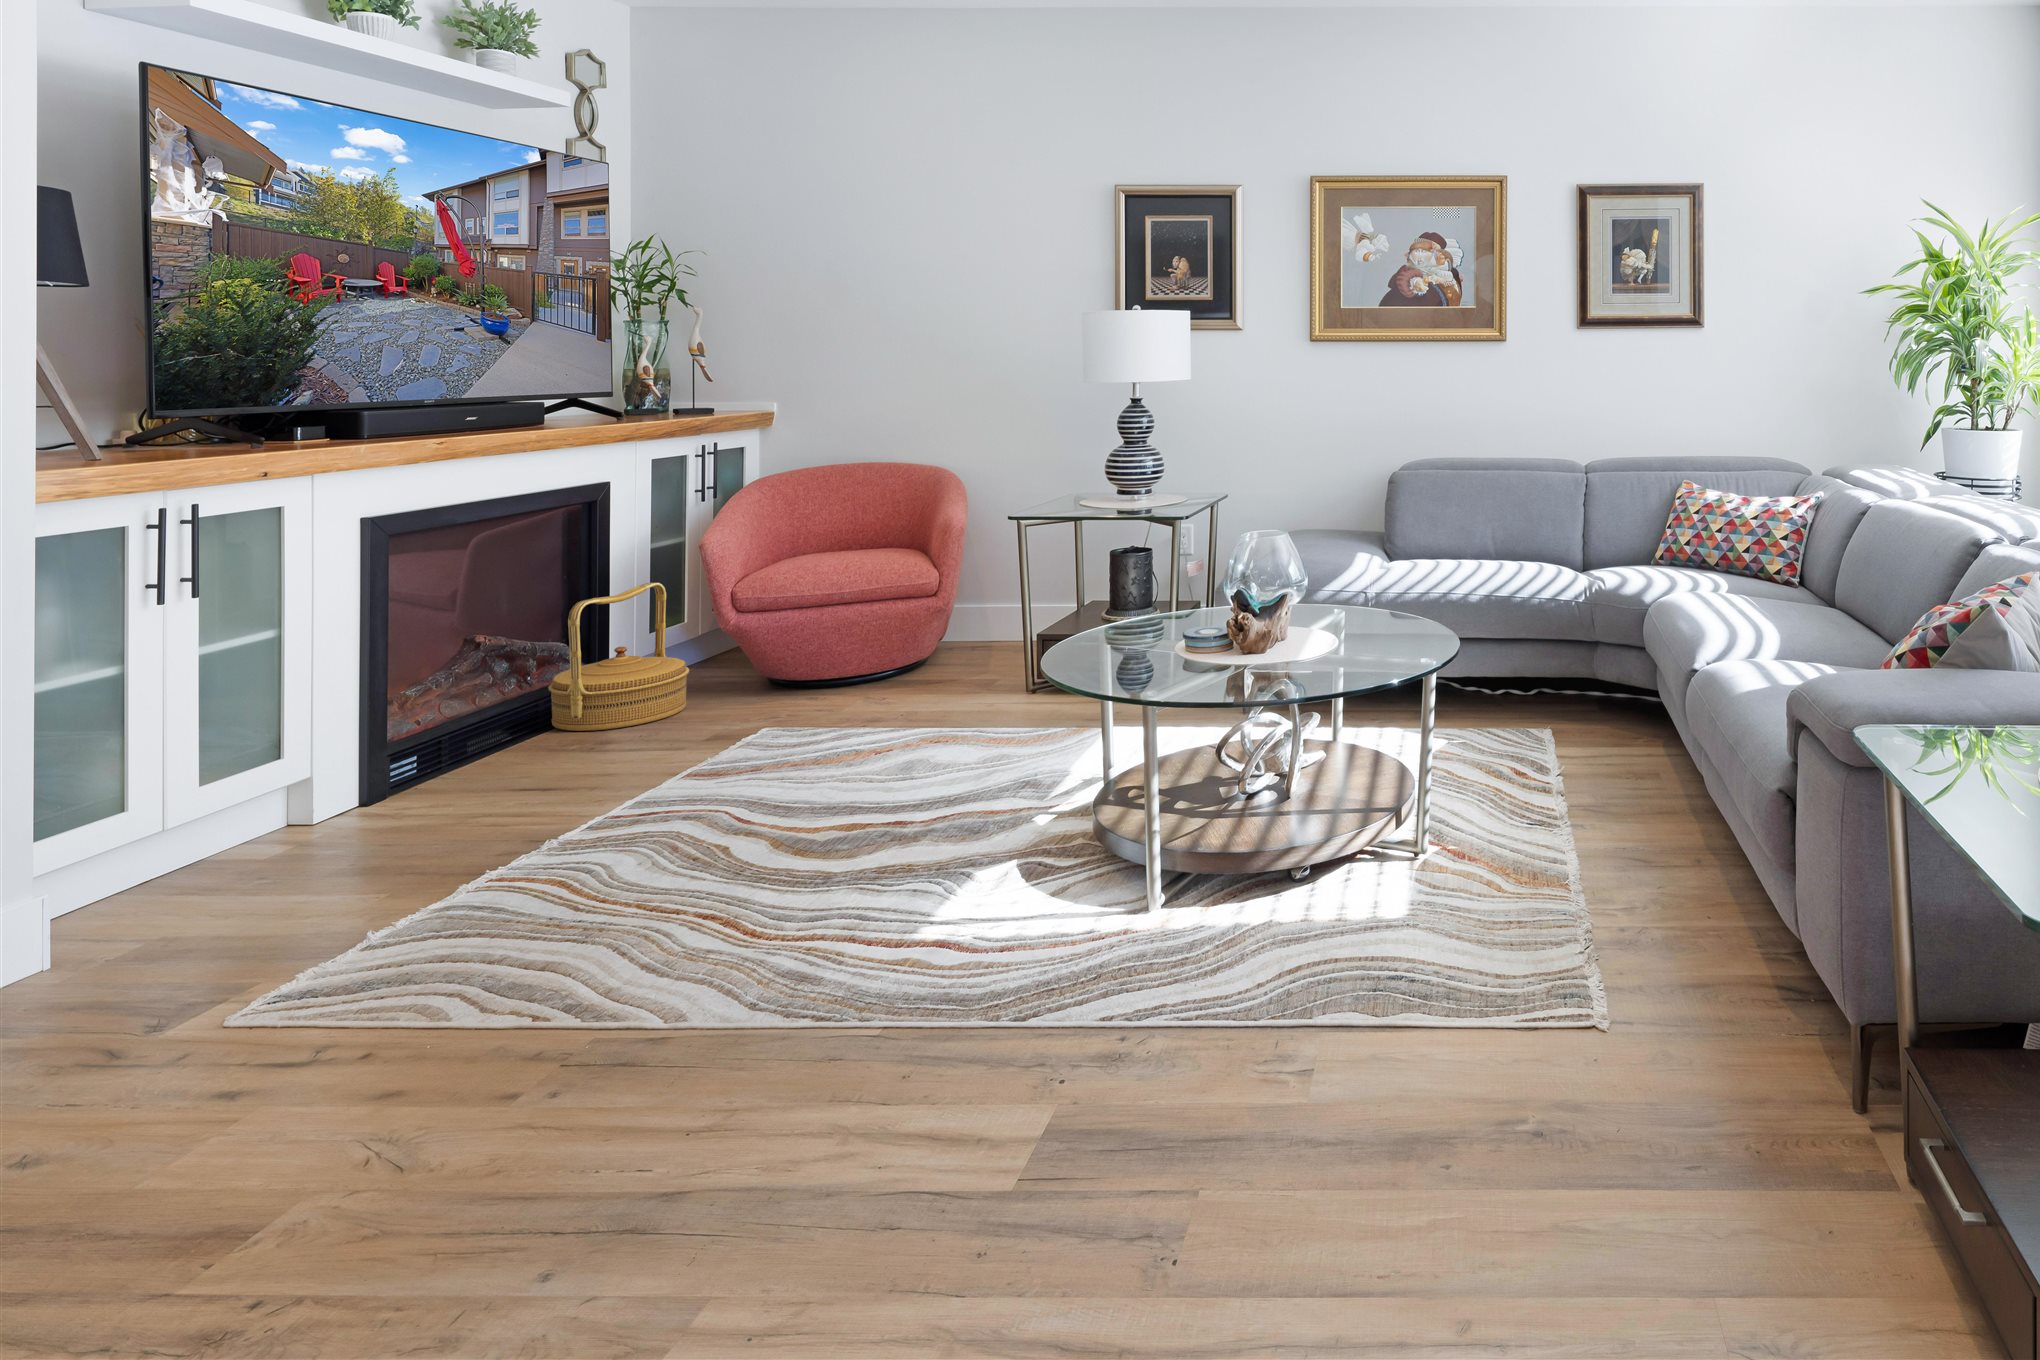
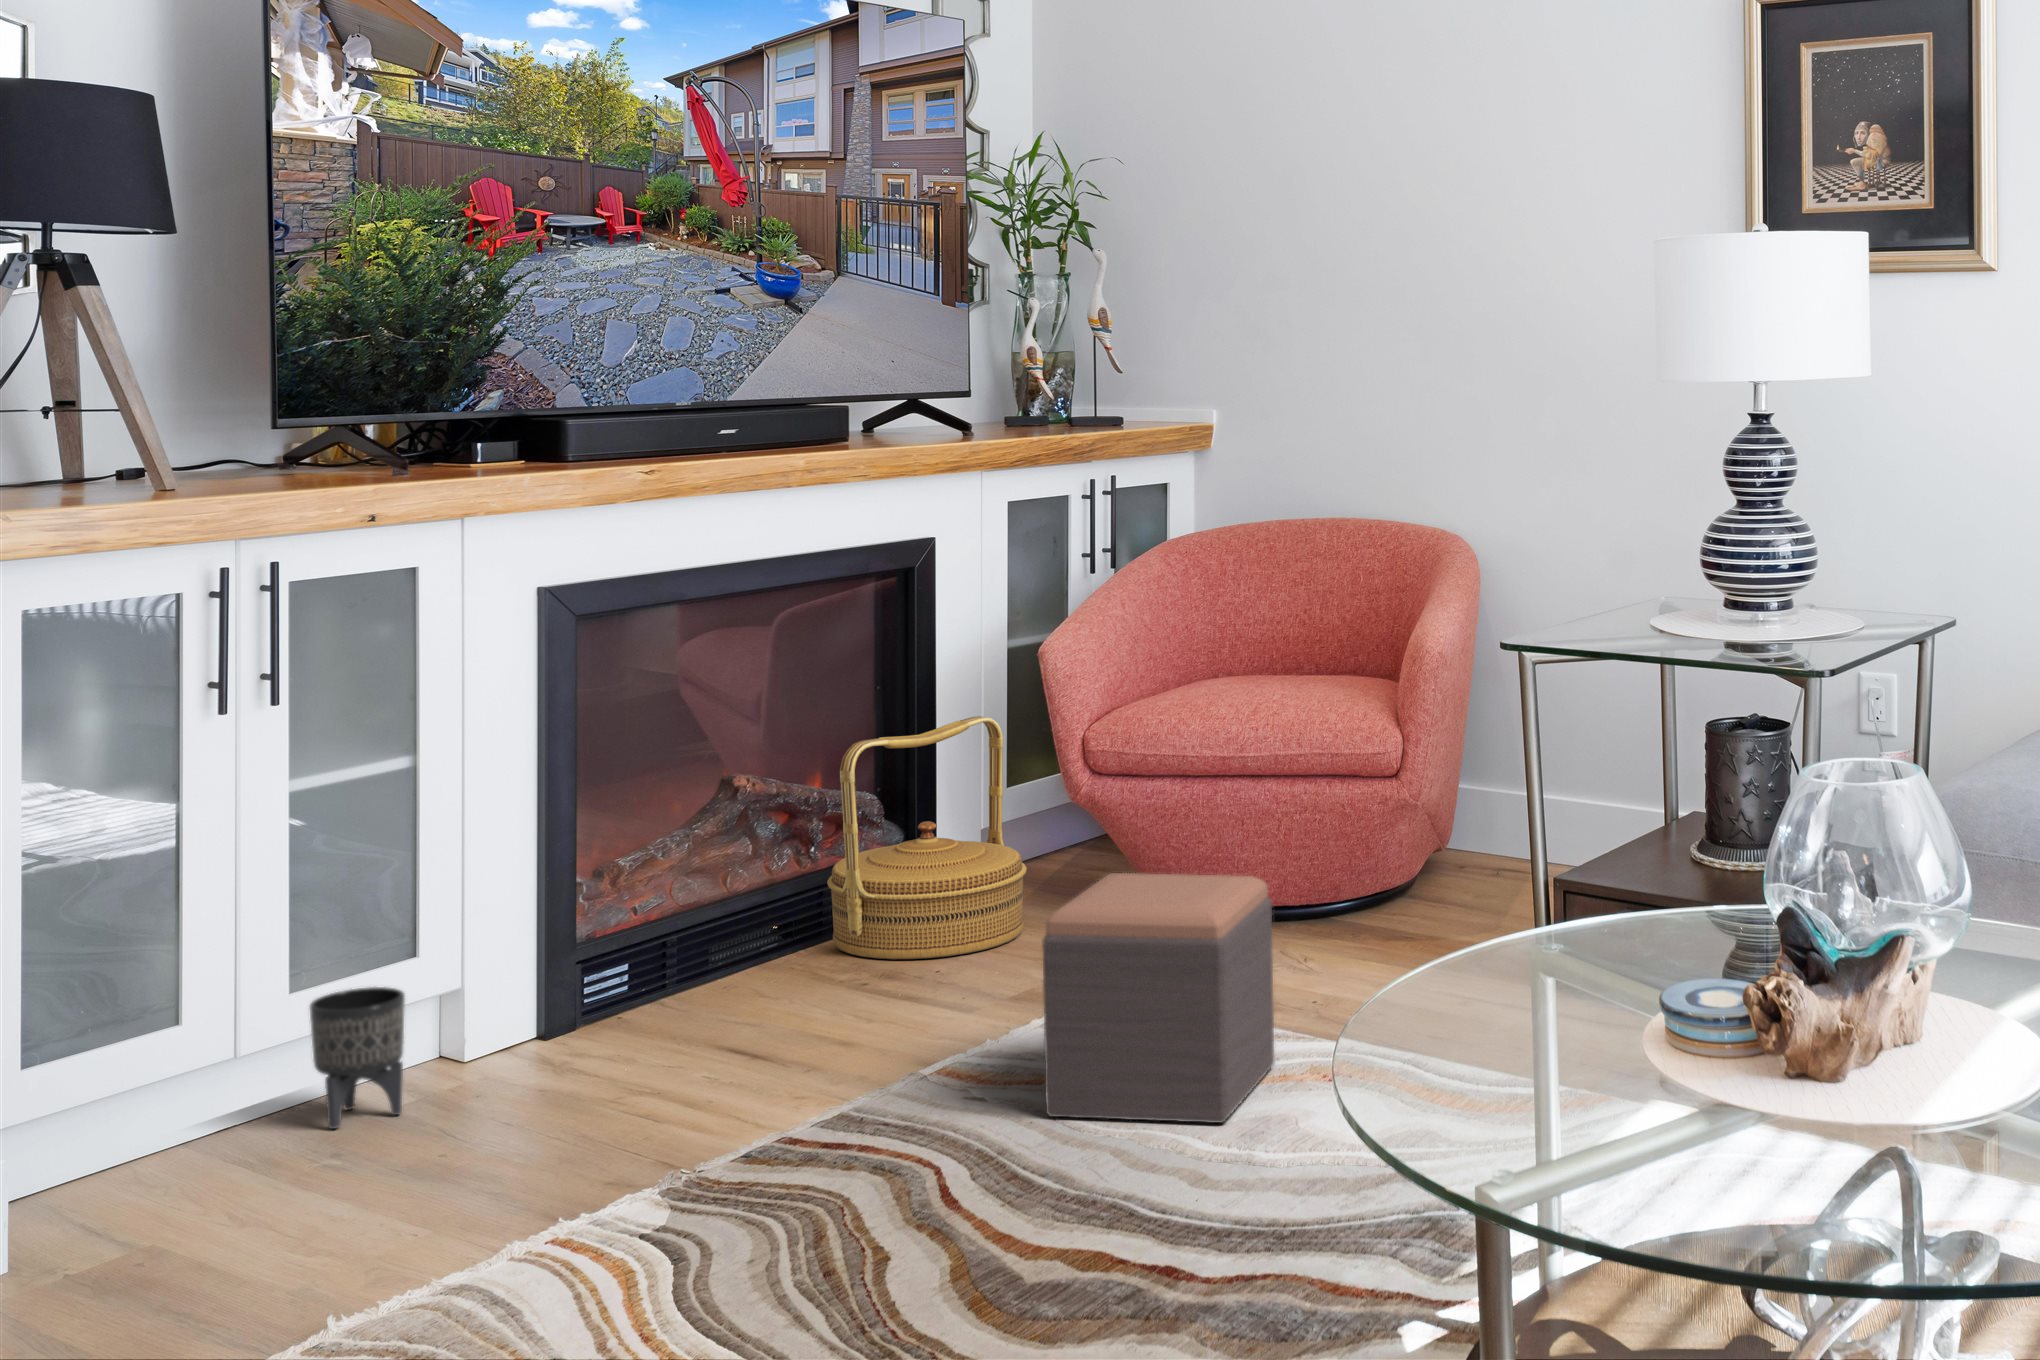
footstool: none [776,648,901,792] -> present [1043,873,1274,1123]
planter: none [208,780,288,878] -> present [310,987,405,1129]

